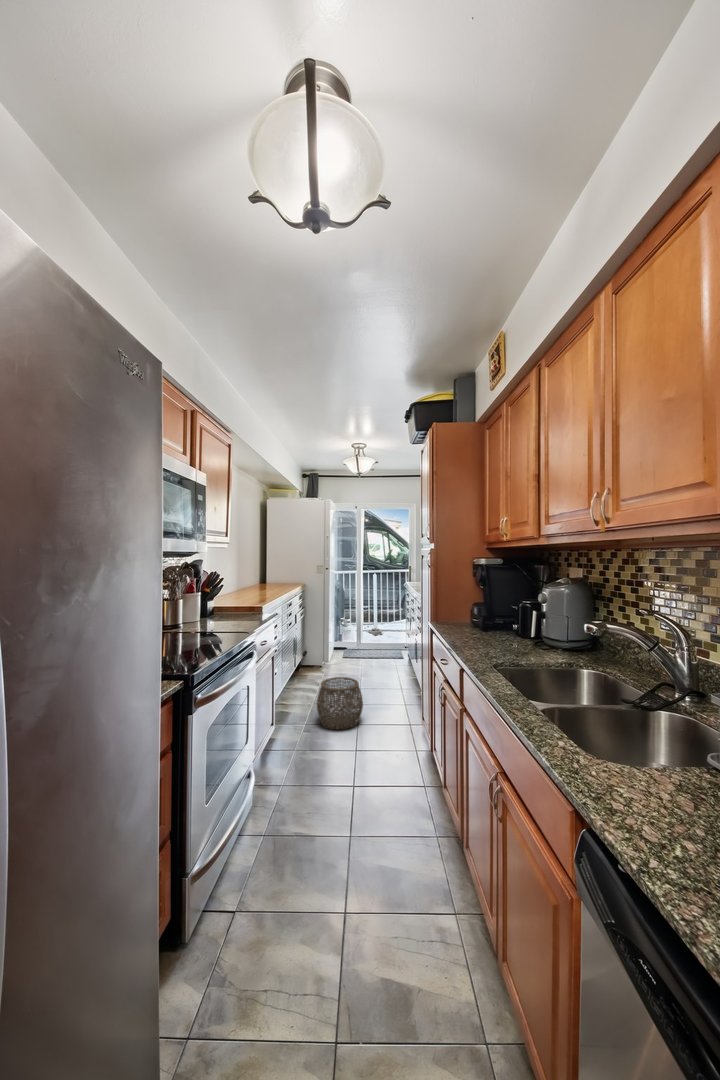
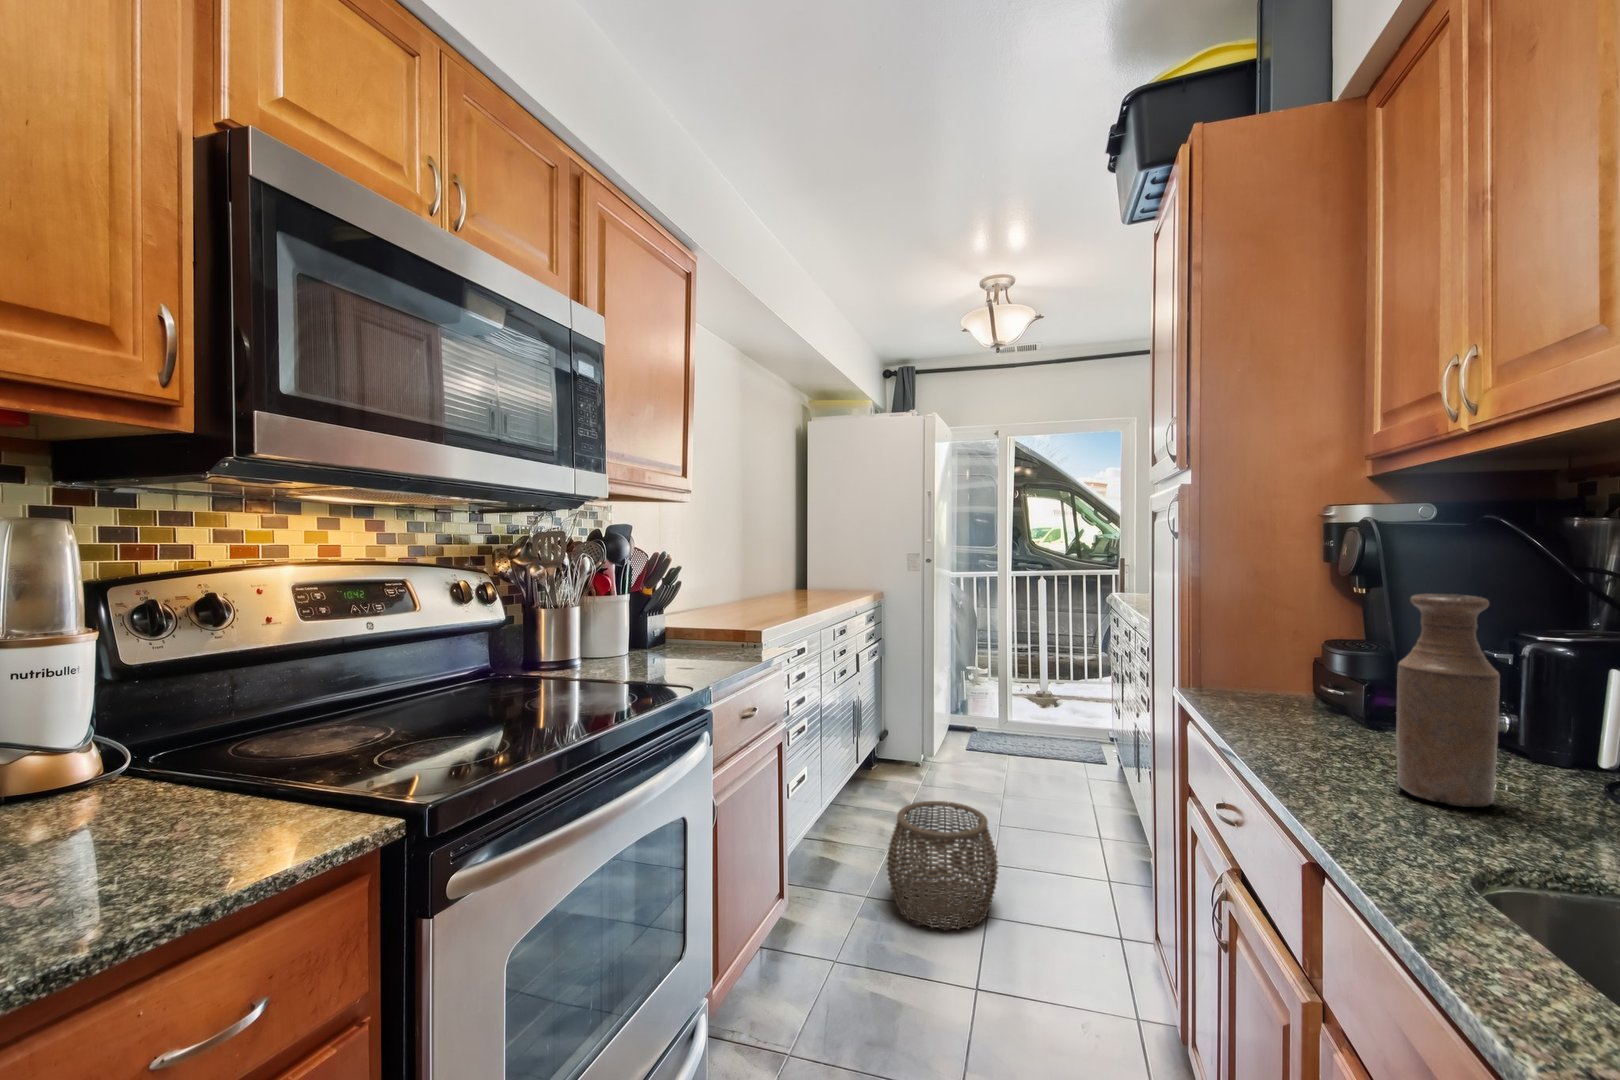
bottle: none [482,593,504,650] -> present [1396,594,1500,807]

